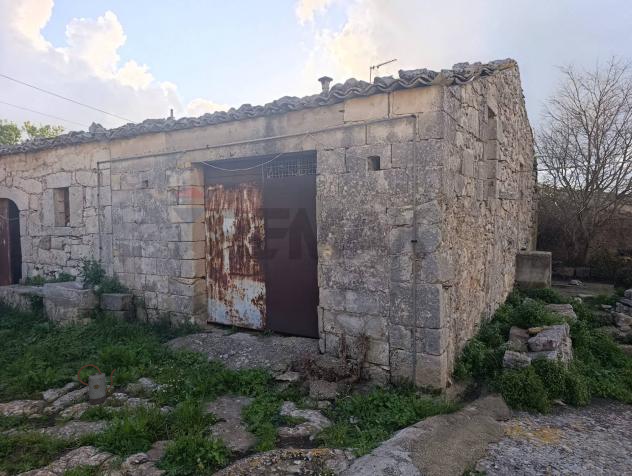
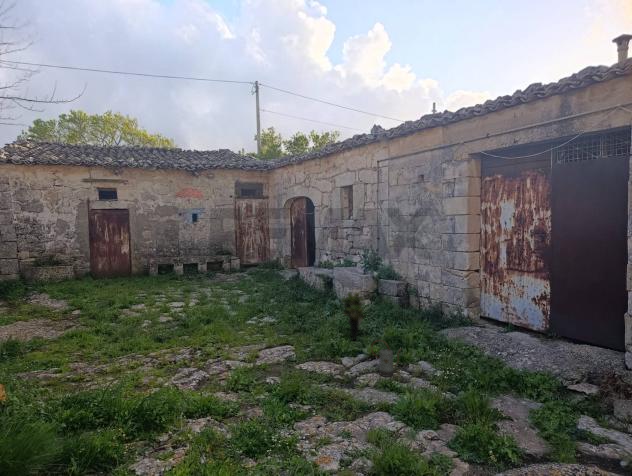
potted plant: none [43,312,80,370] -> present [341,292,365,340]

